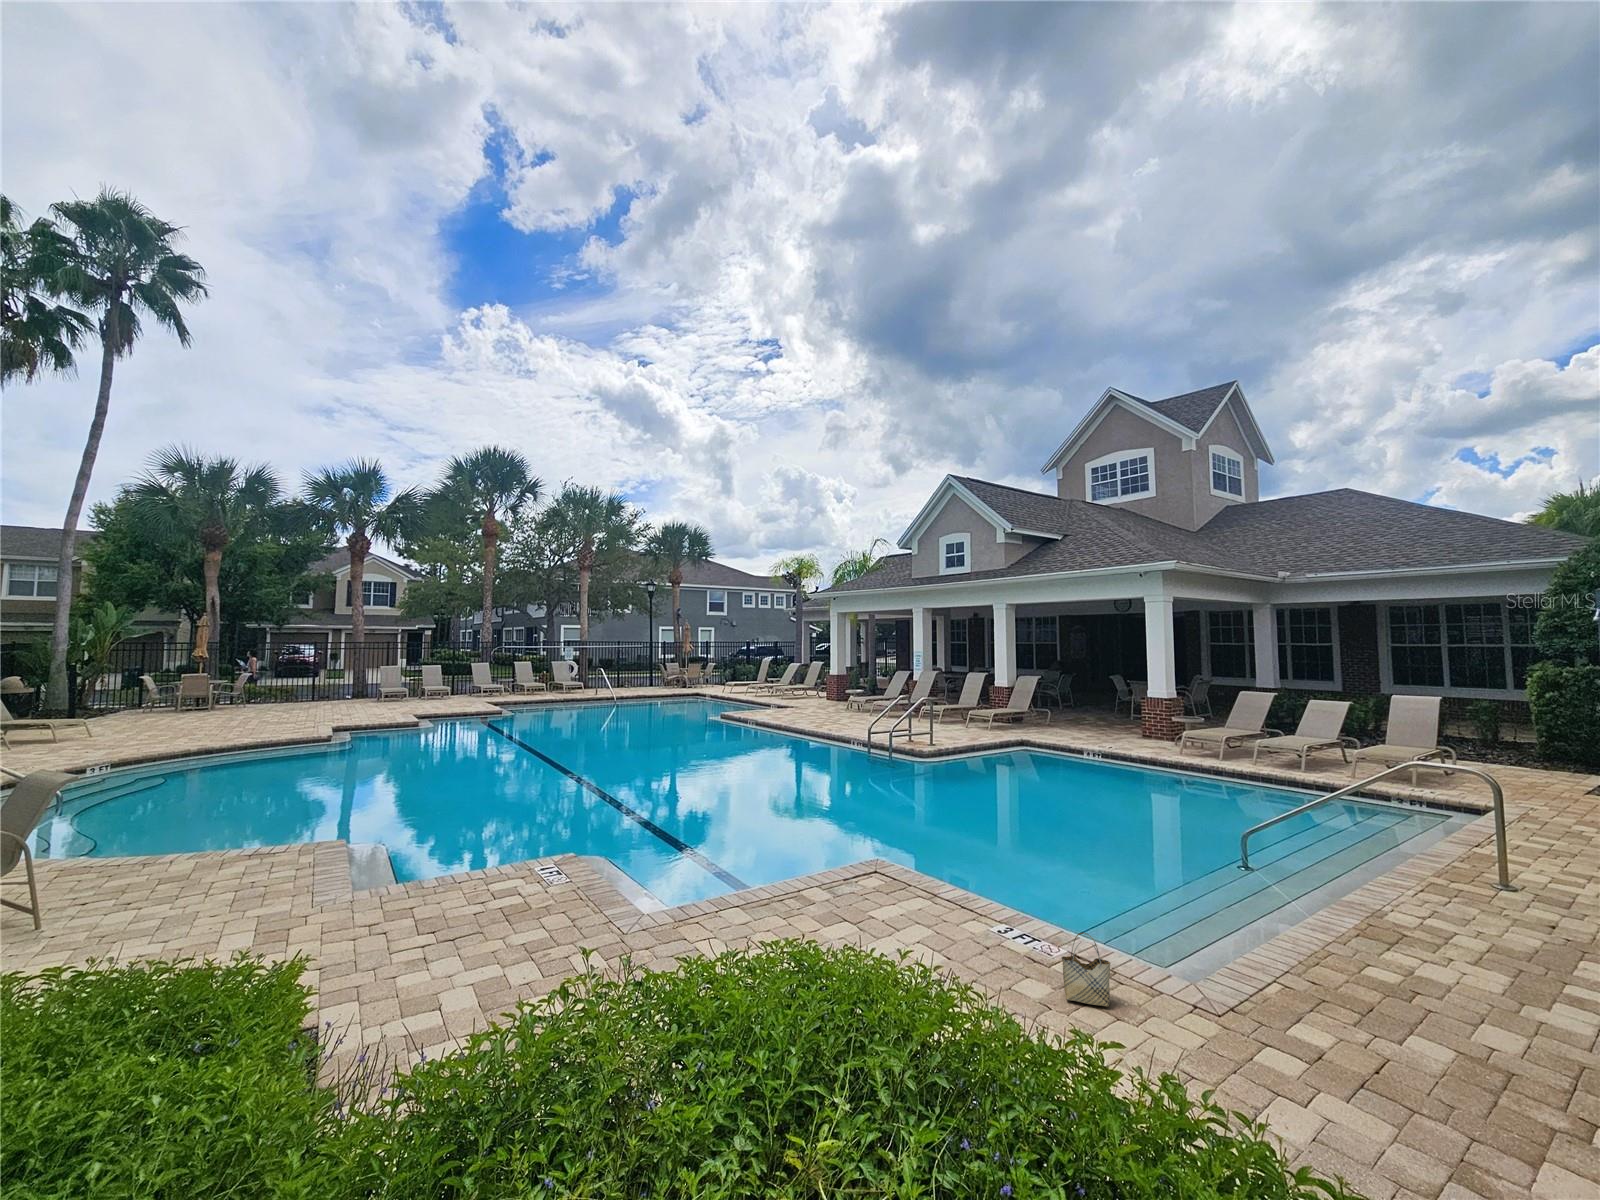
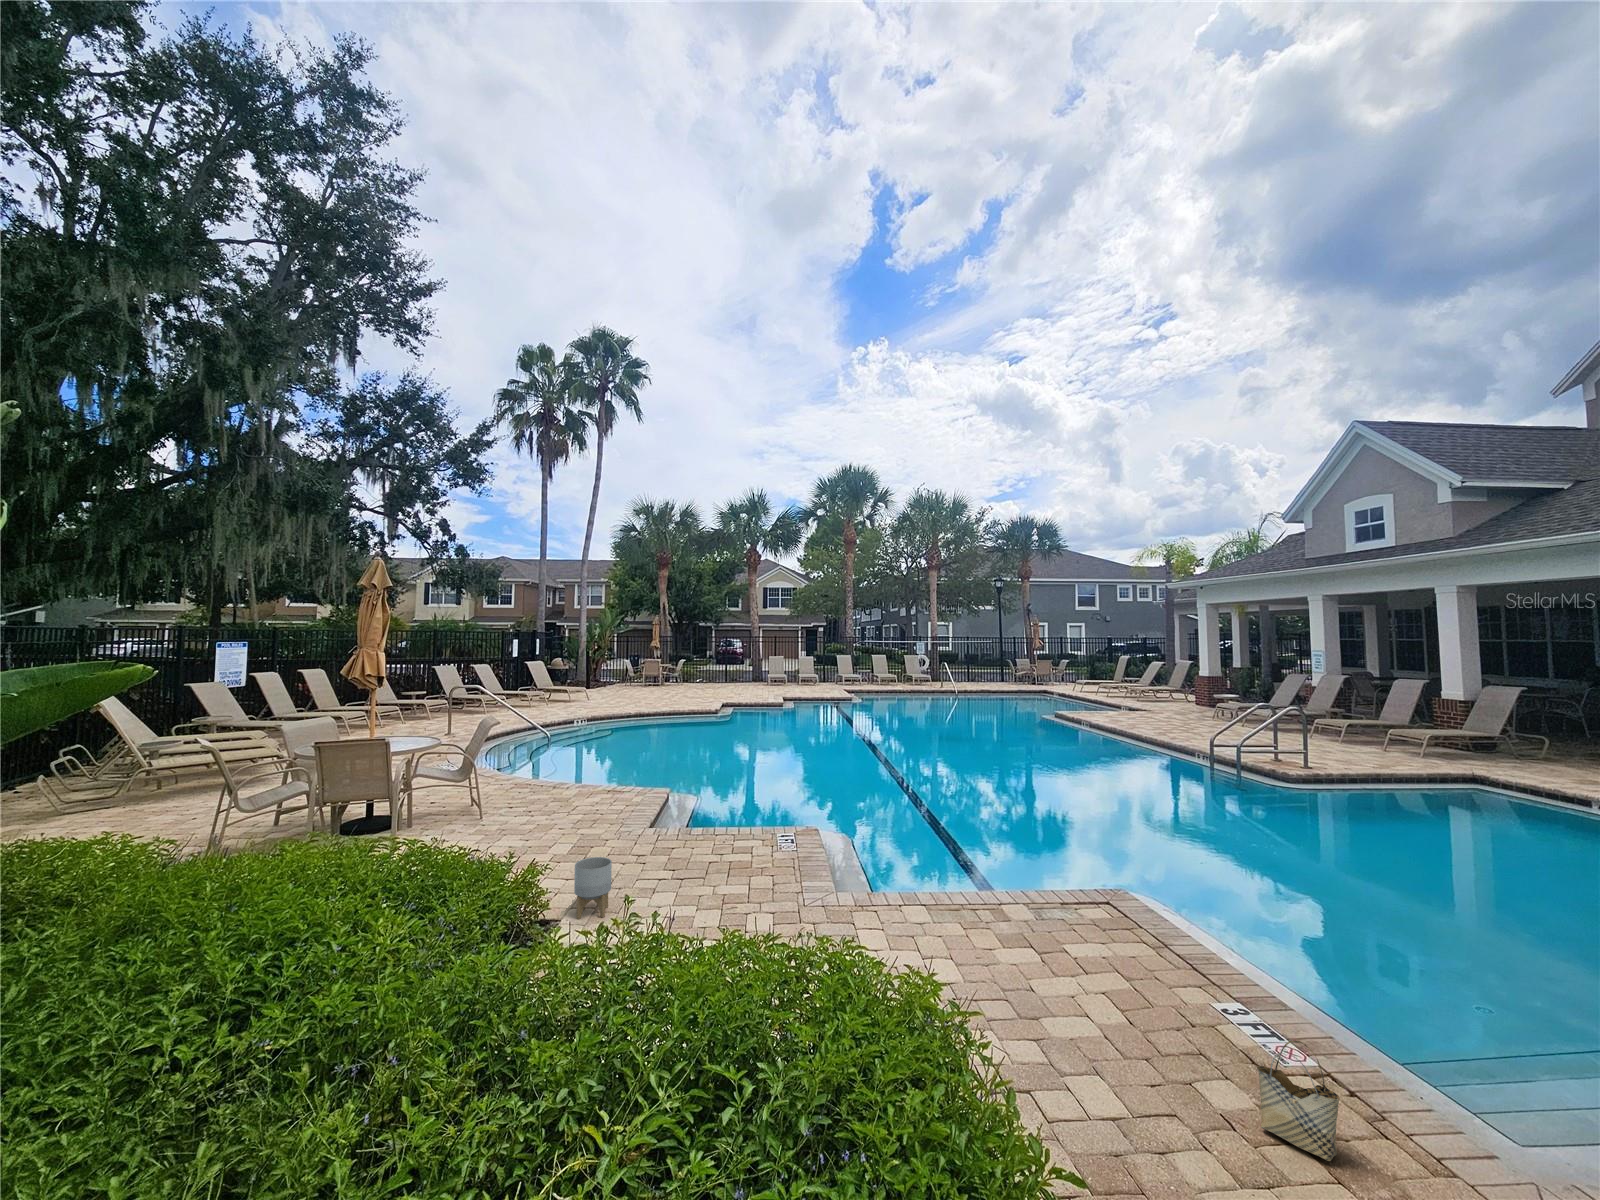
planter: none [344,932,397,1018] -> present [574,857,612,919]

